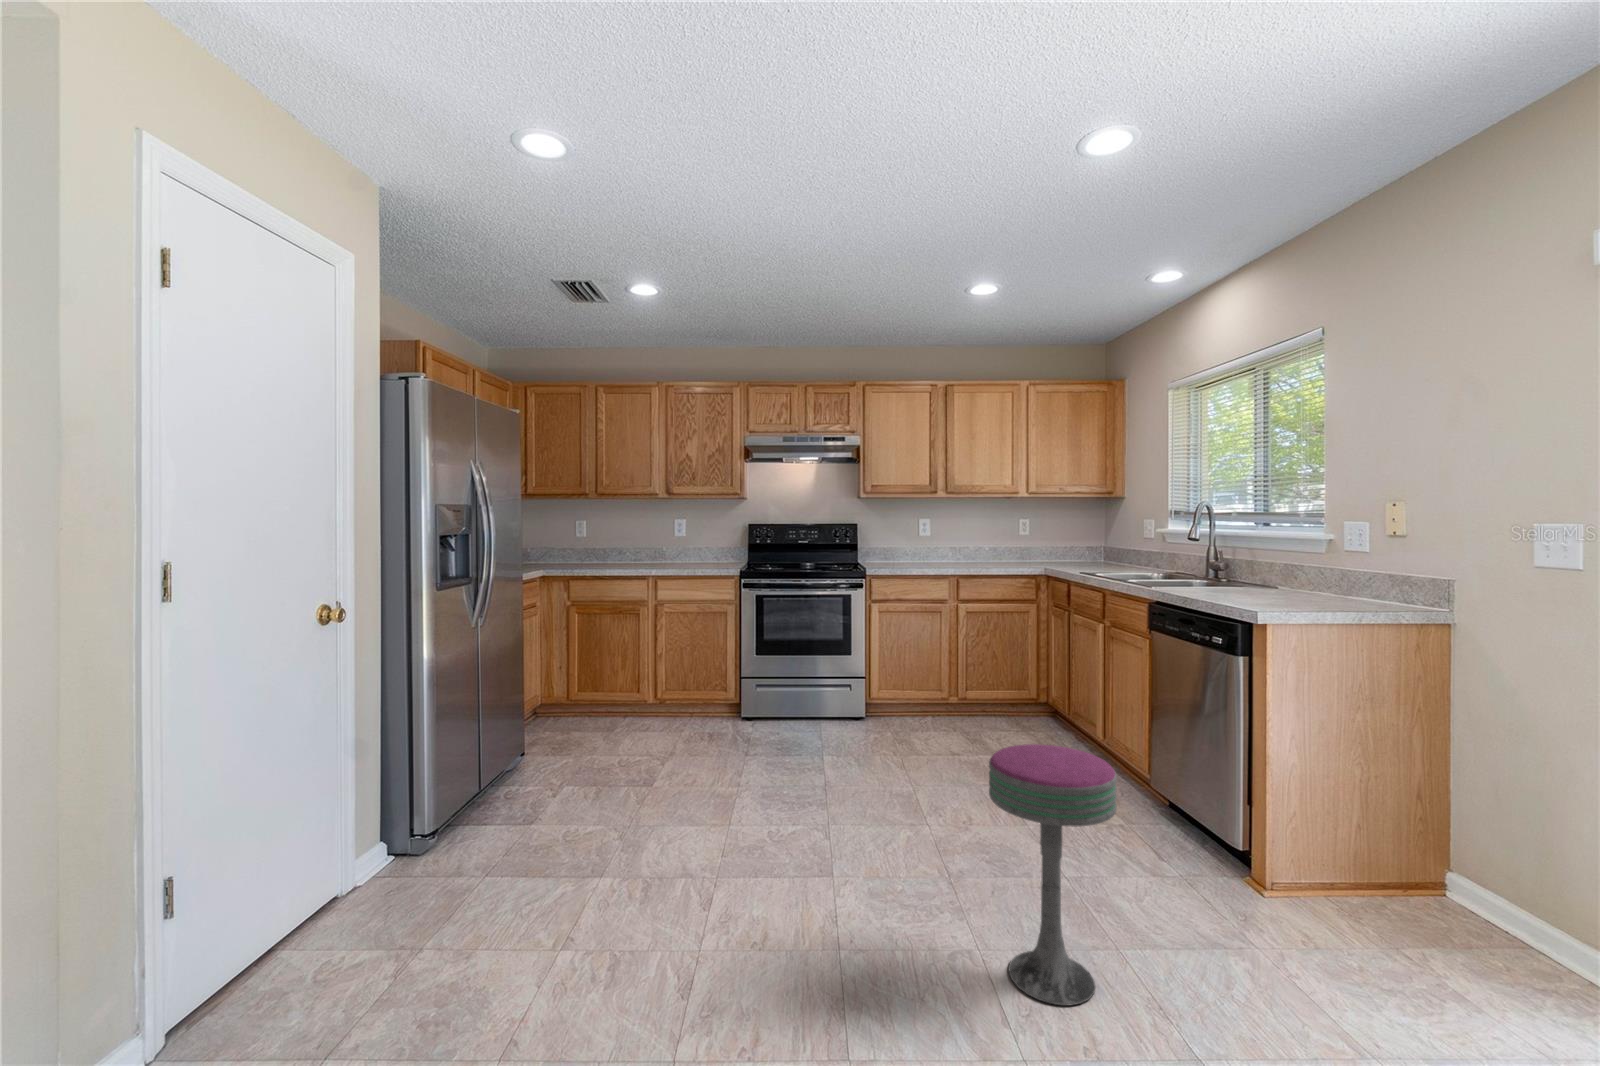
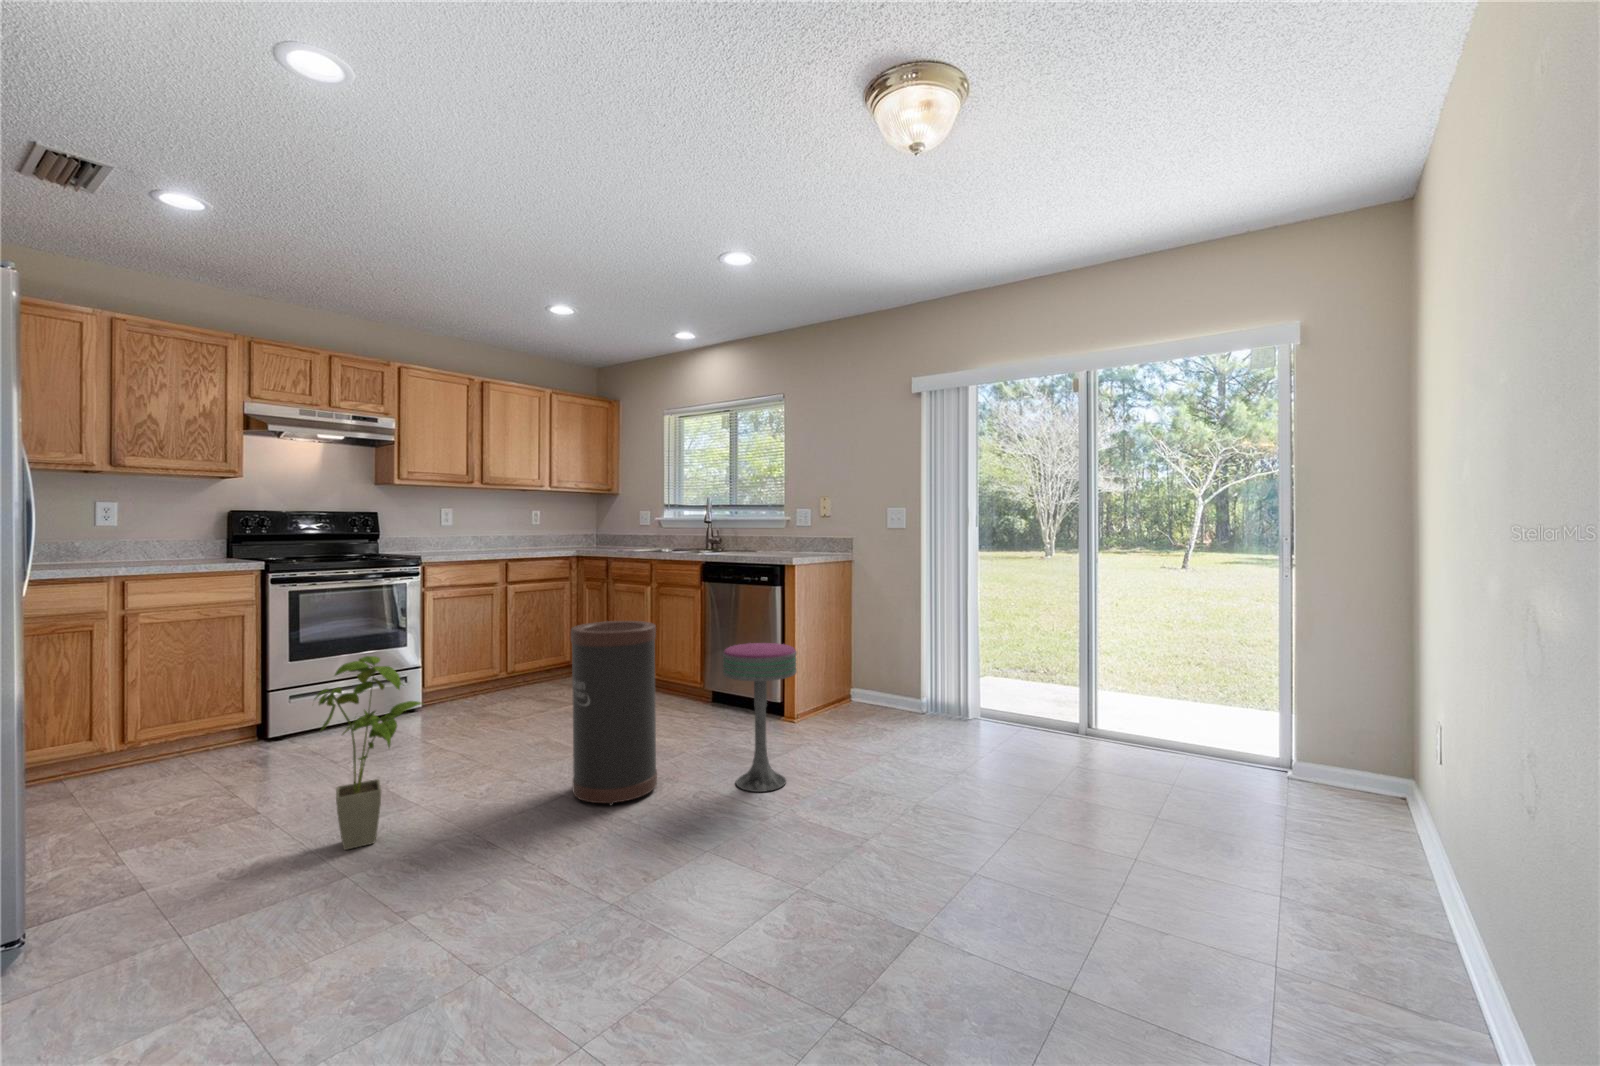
house plant: none [614,671,709,848] -> present [314,656,422,850]
trash can: none [822,672,927,915] -> present [571,621,657,805]

